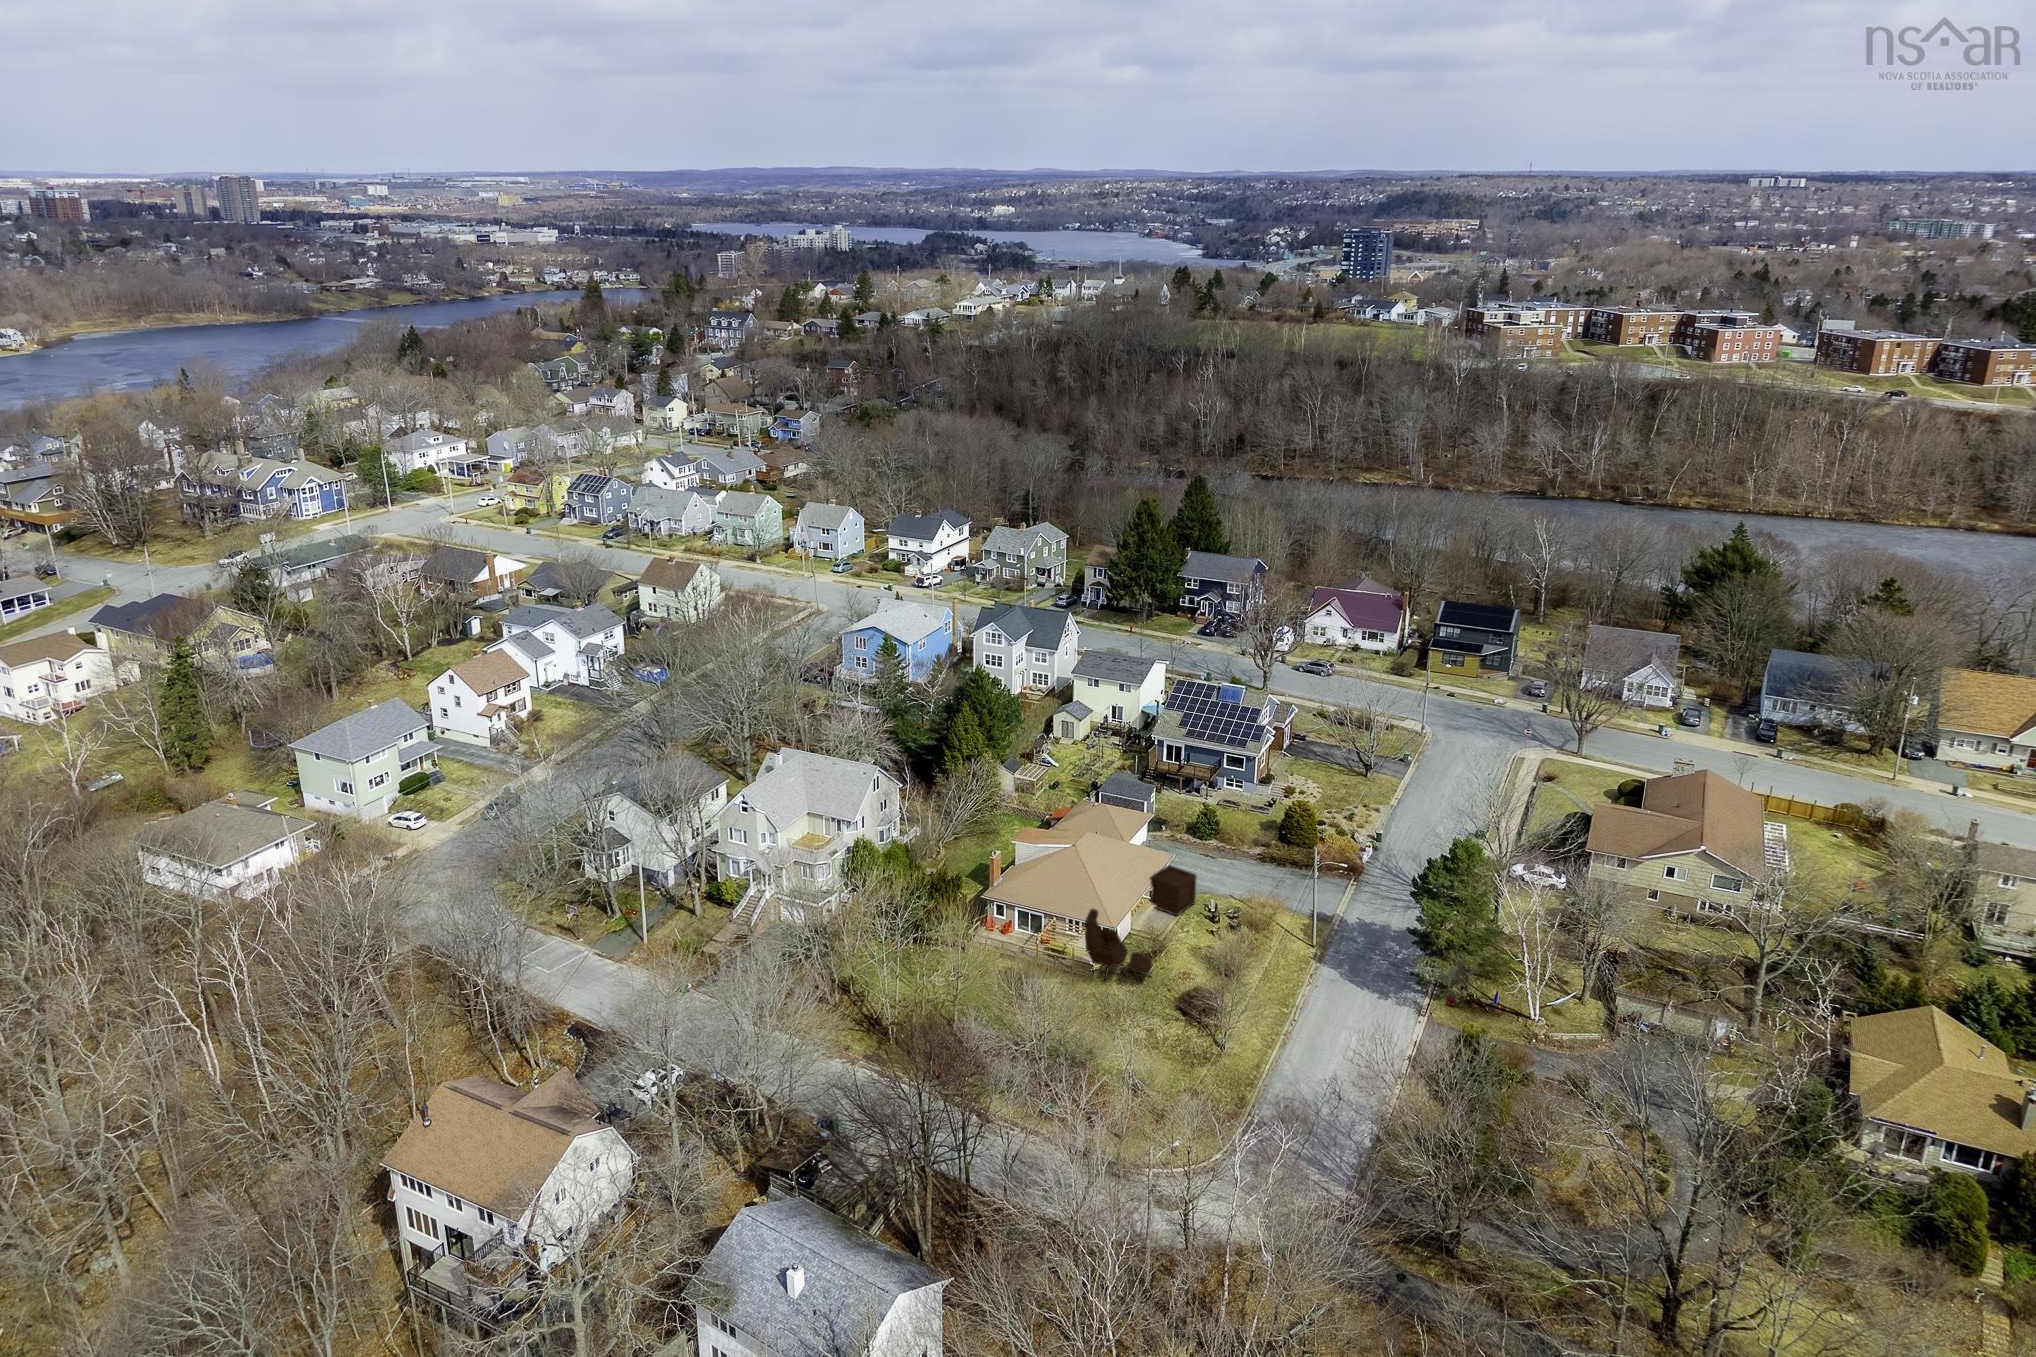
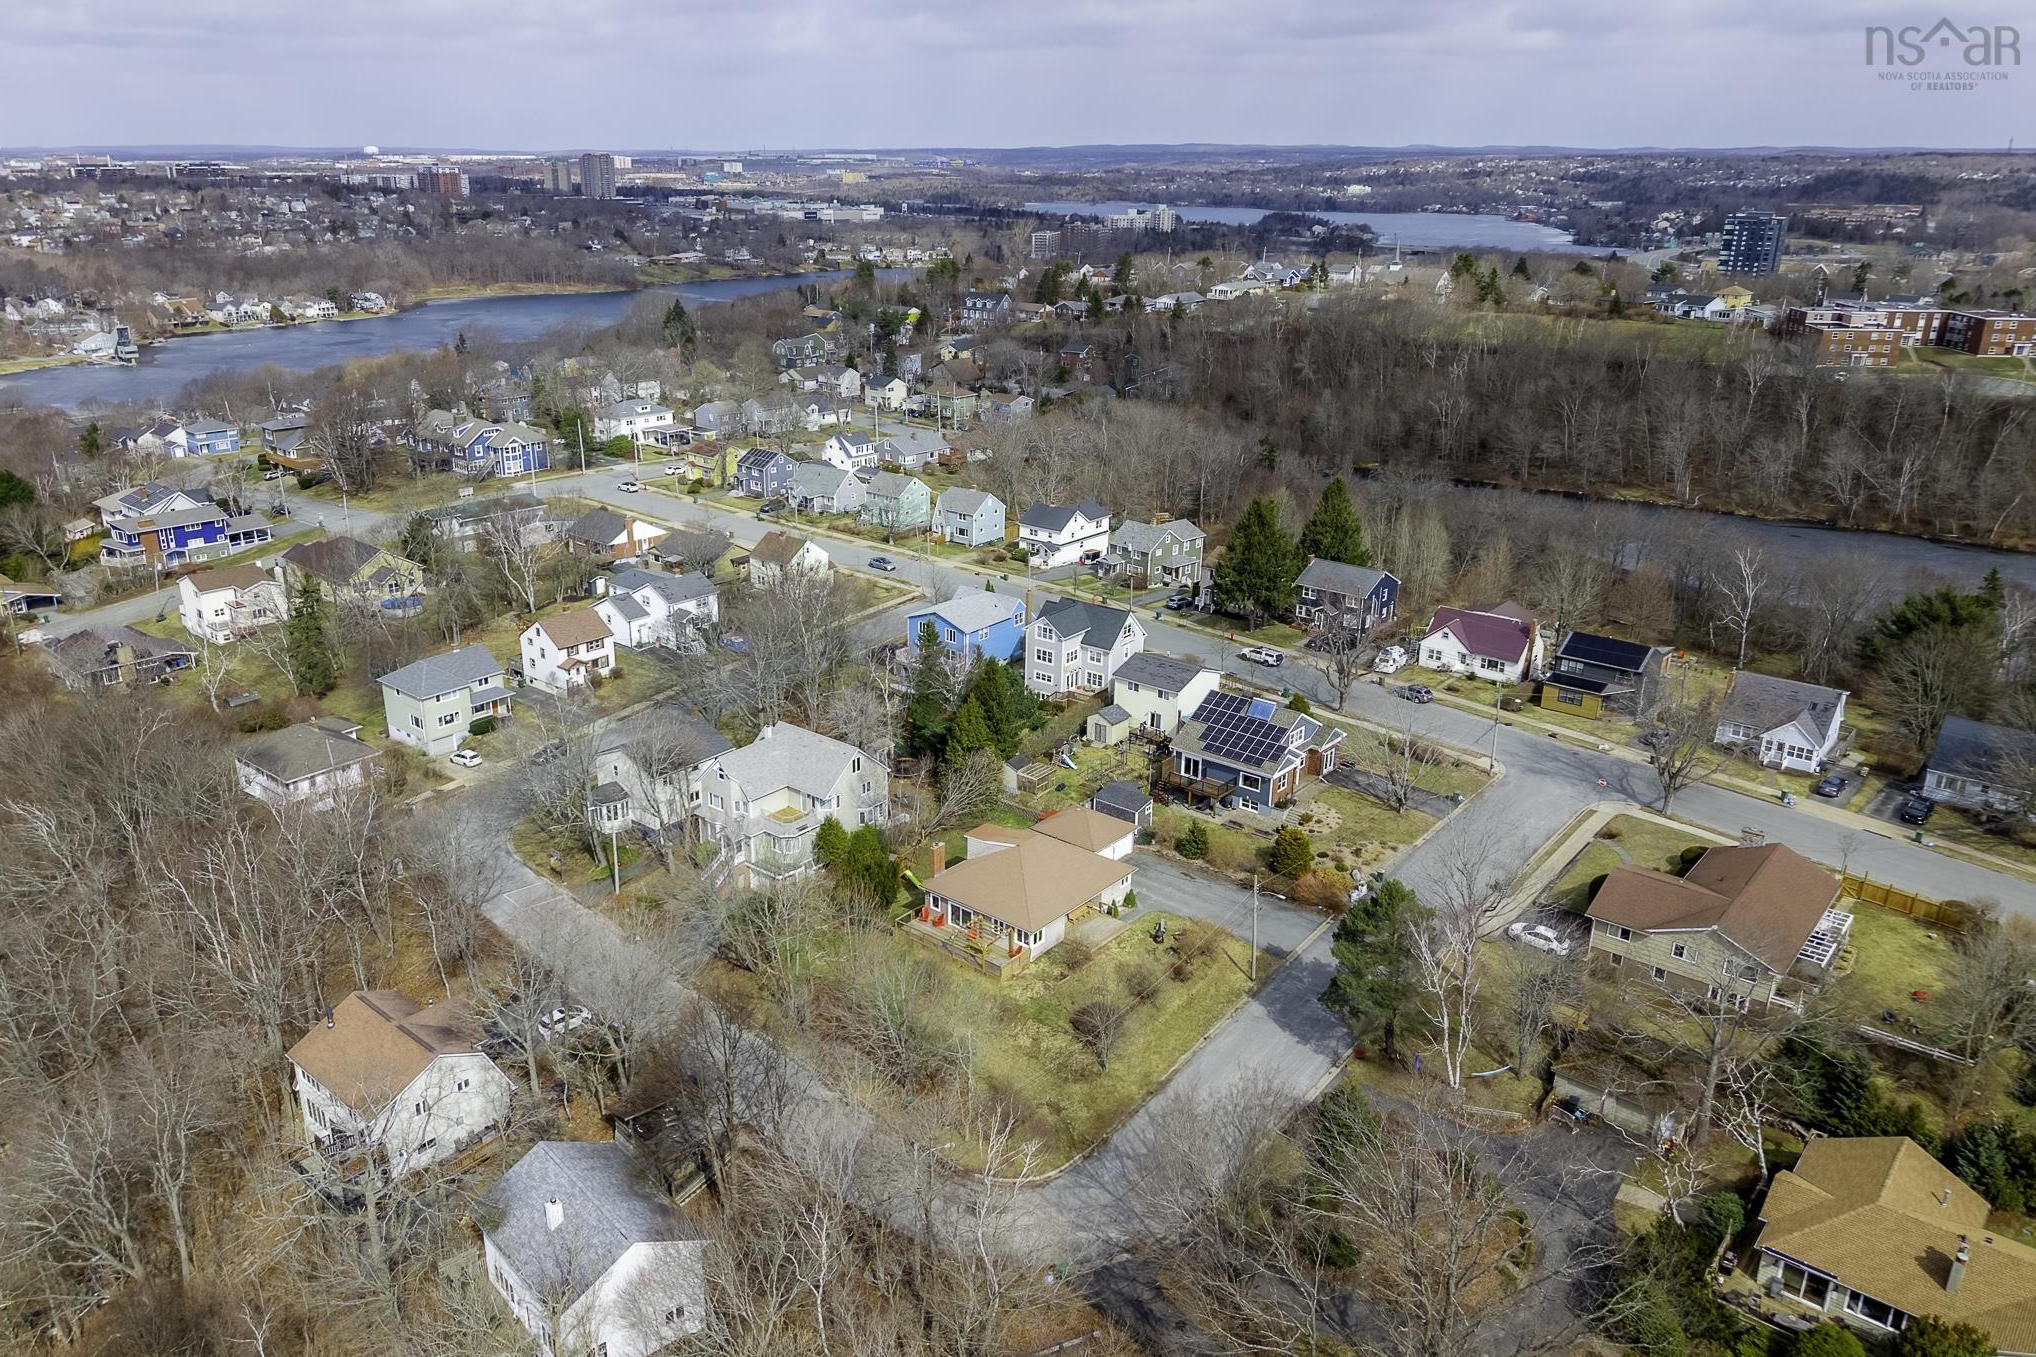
wooden crate: present [1150,865,1197,916] -> none [1095,876,1146,929]
lounge chair: present [1085,909,1152,980] -> none [992,907,1062,988]

